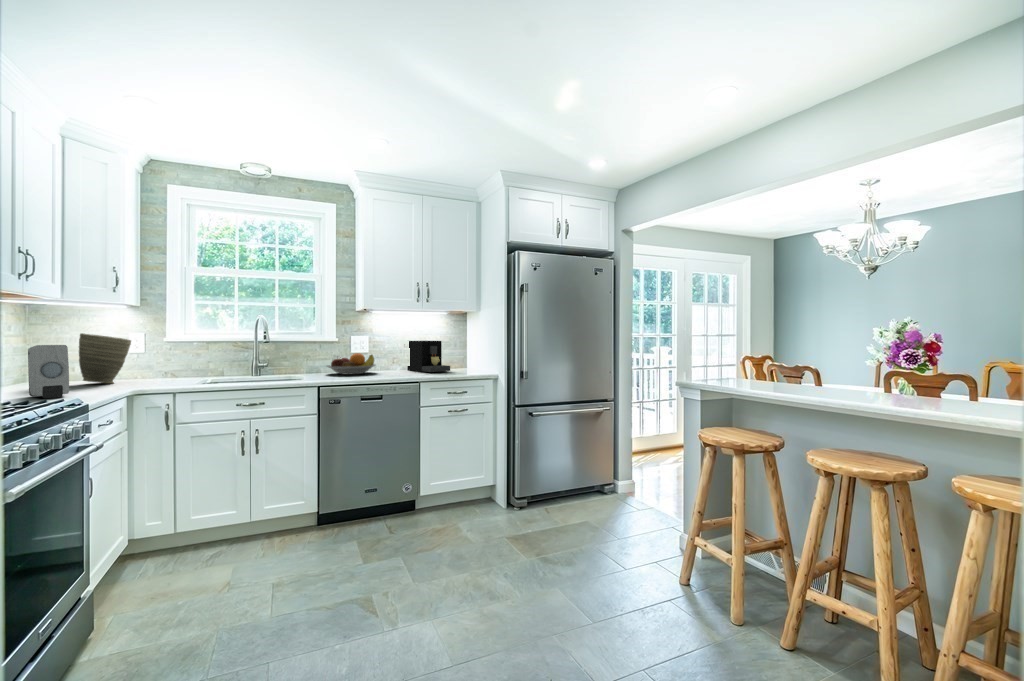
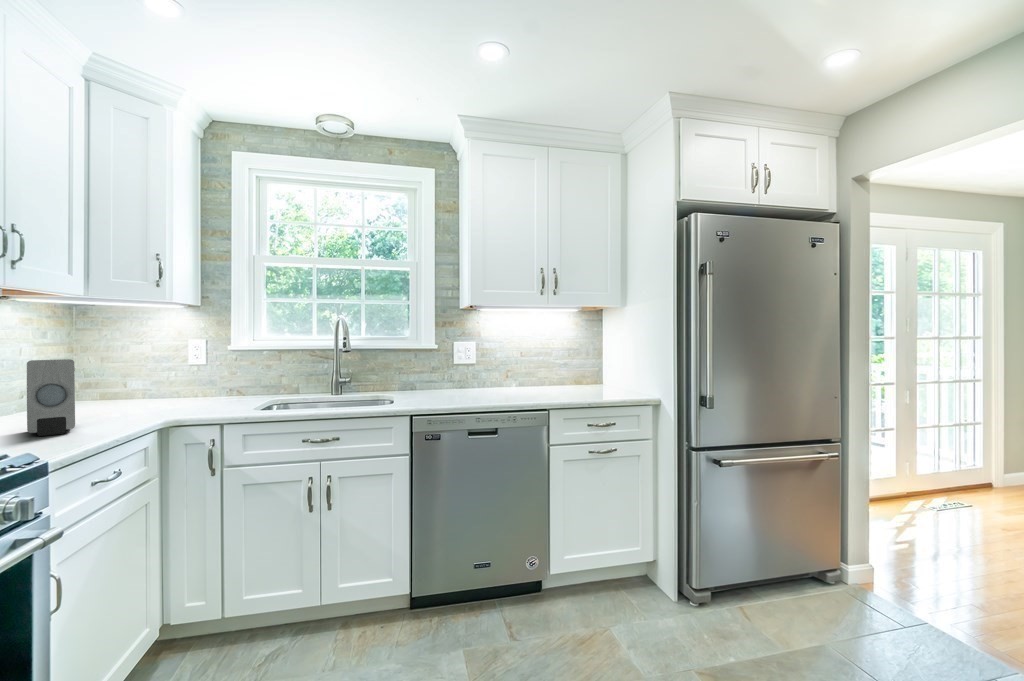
vase: present [79,333,131,383] -> none [121,341,186,406]
coffee maker: present [407,341,450,372] -> none [526,348,586,392]
fruit bowl: present [327,353,375,374] -> none [422,366,486,394]

